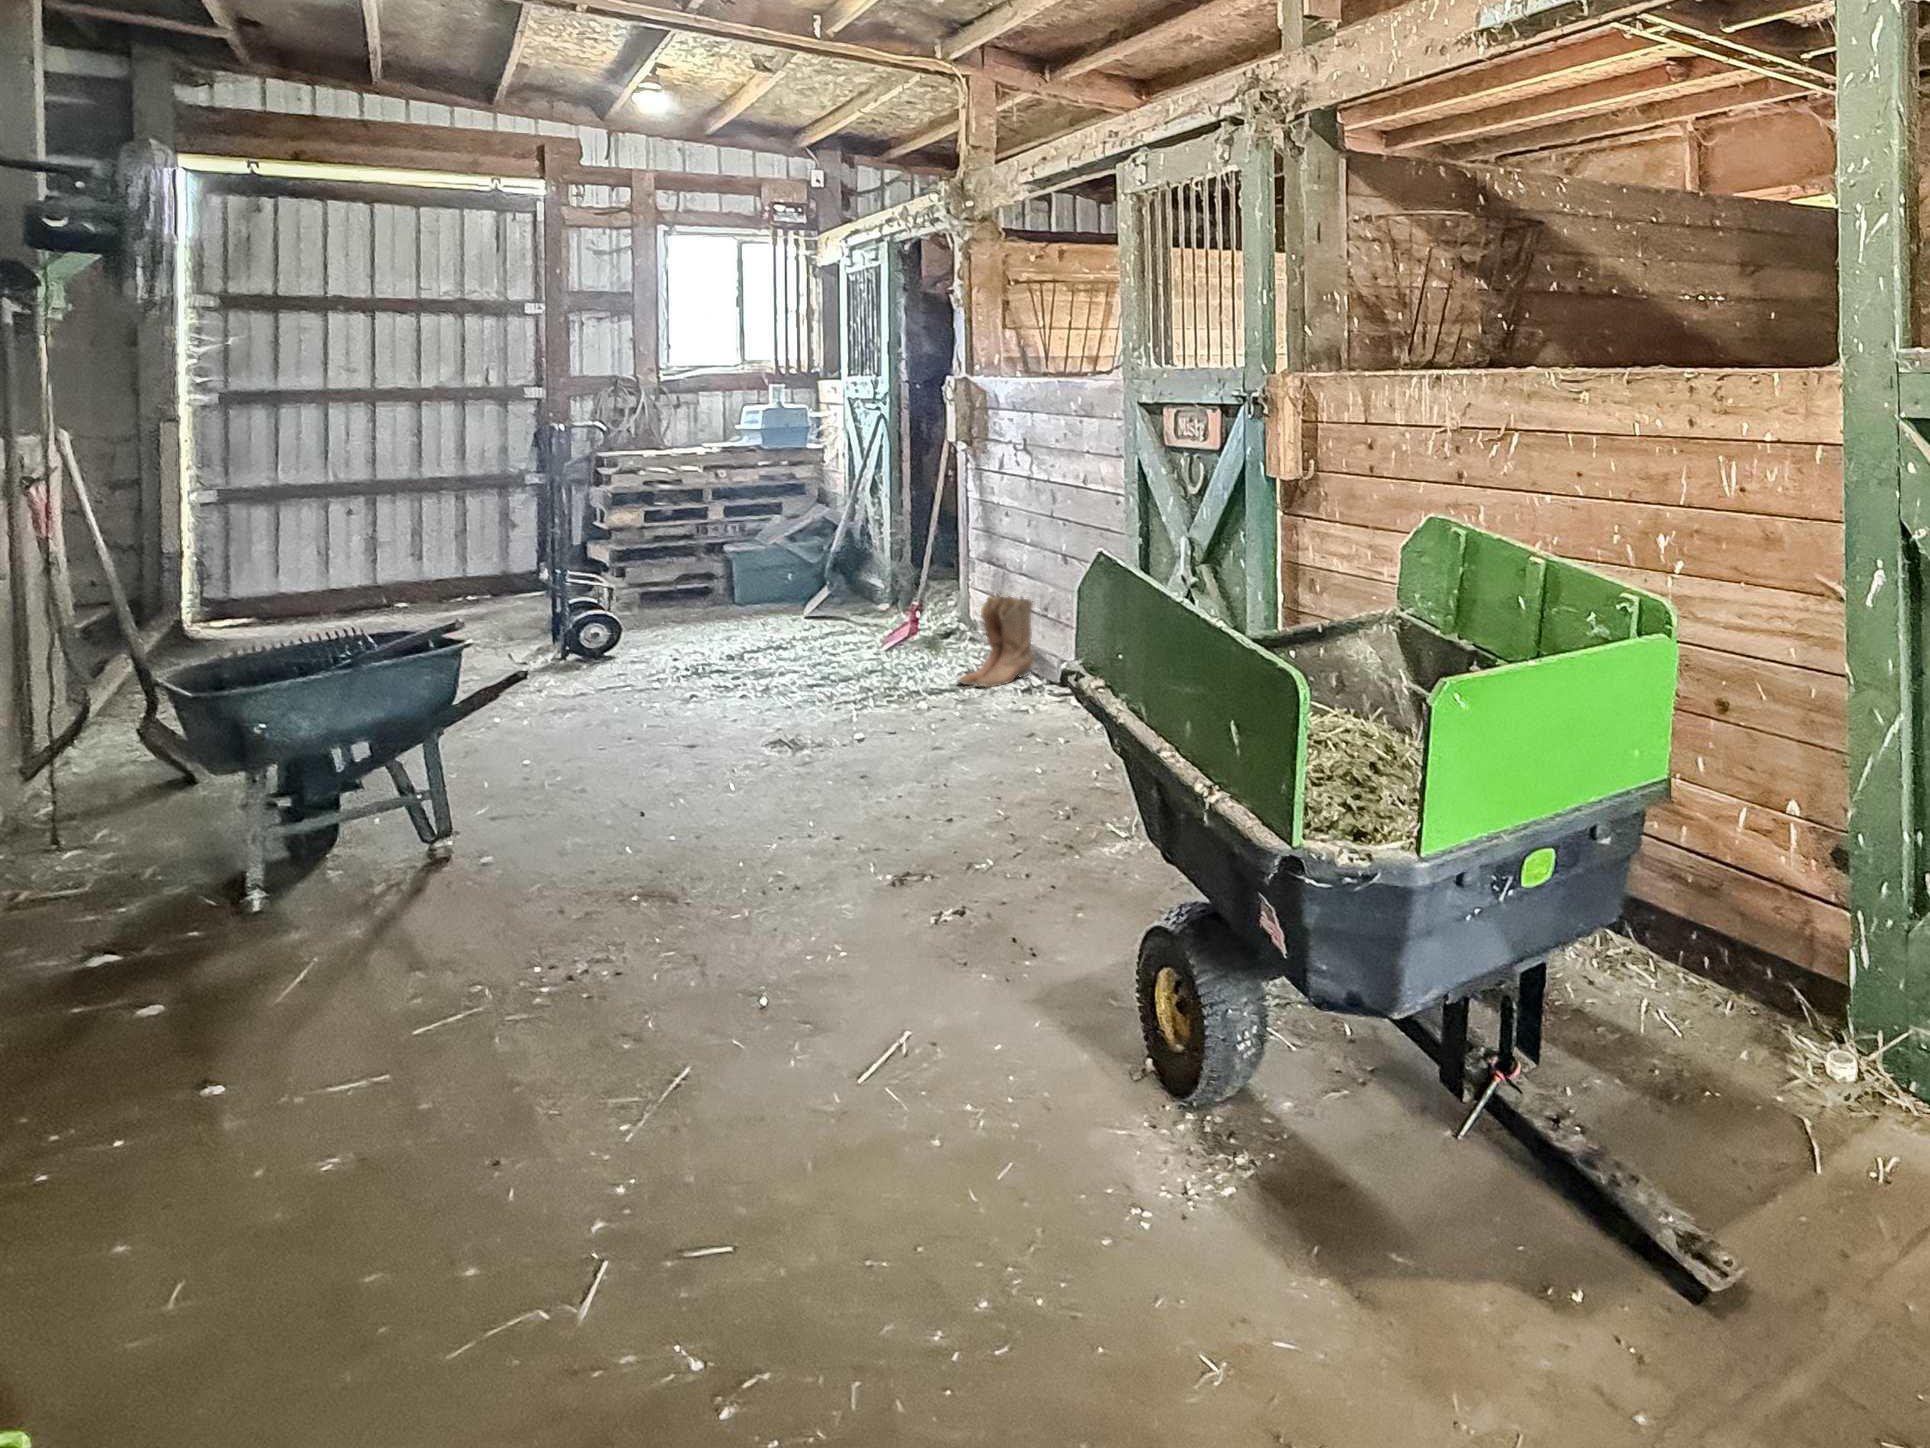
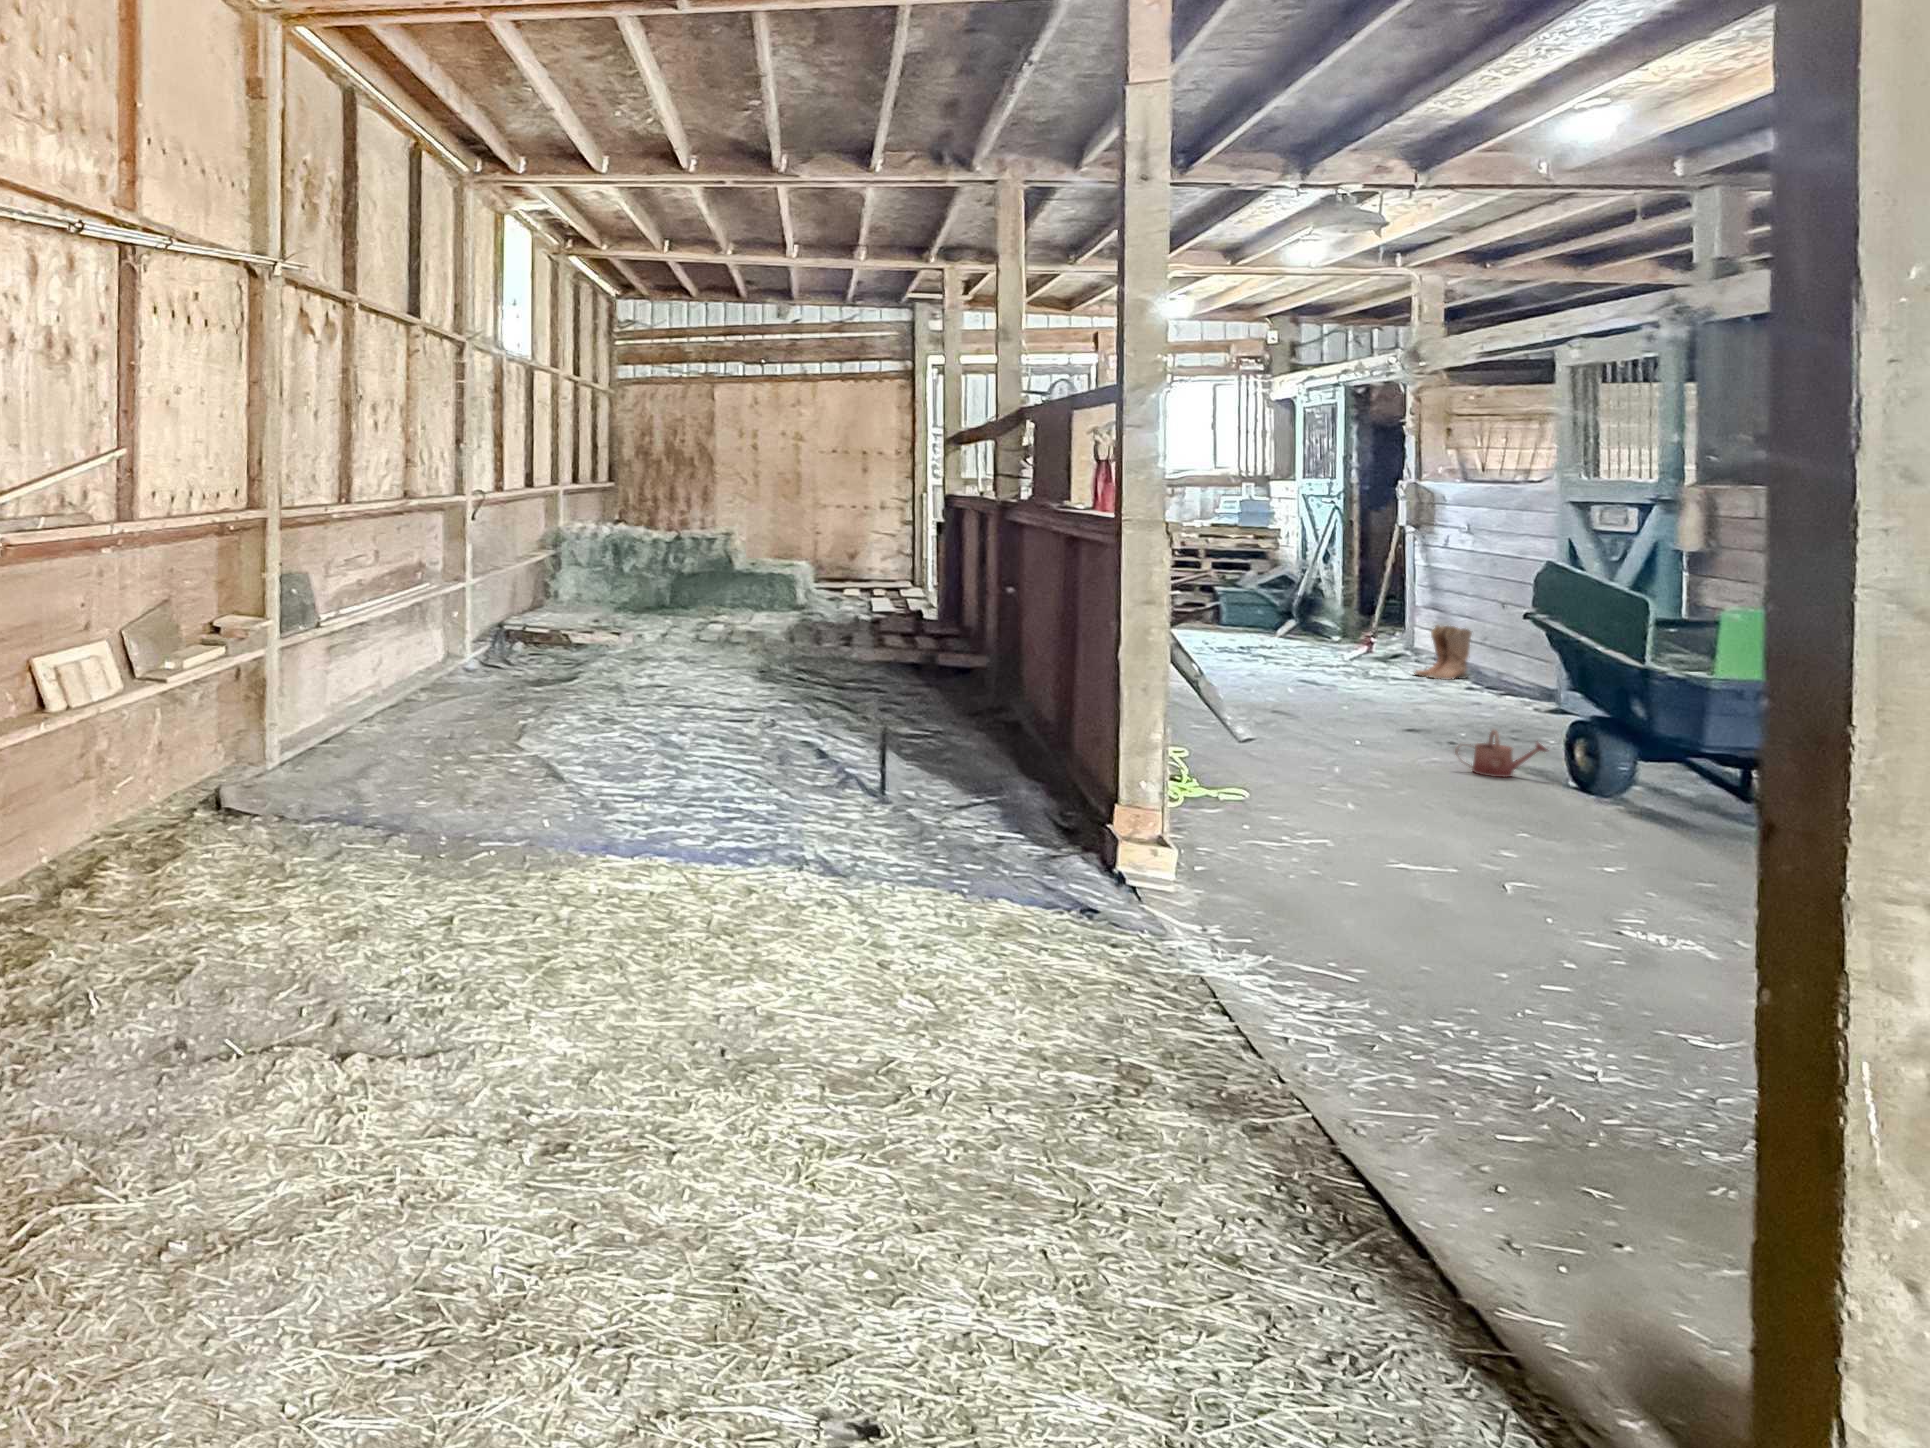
watering can: none [934,1007,1134,1161] -> present [1455,730,1547,777]

